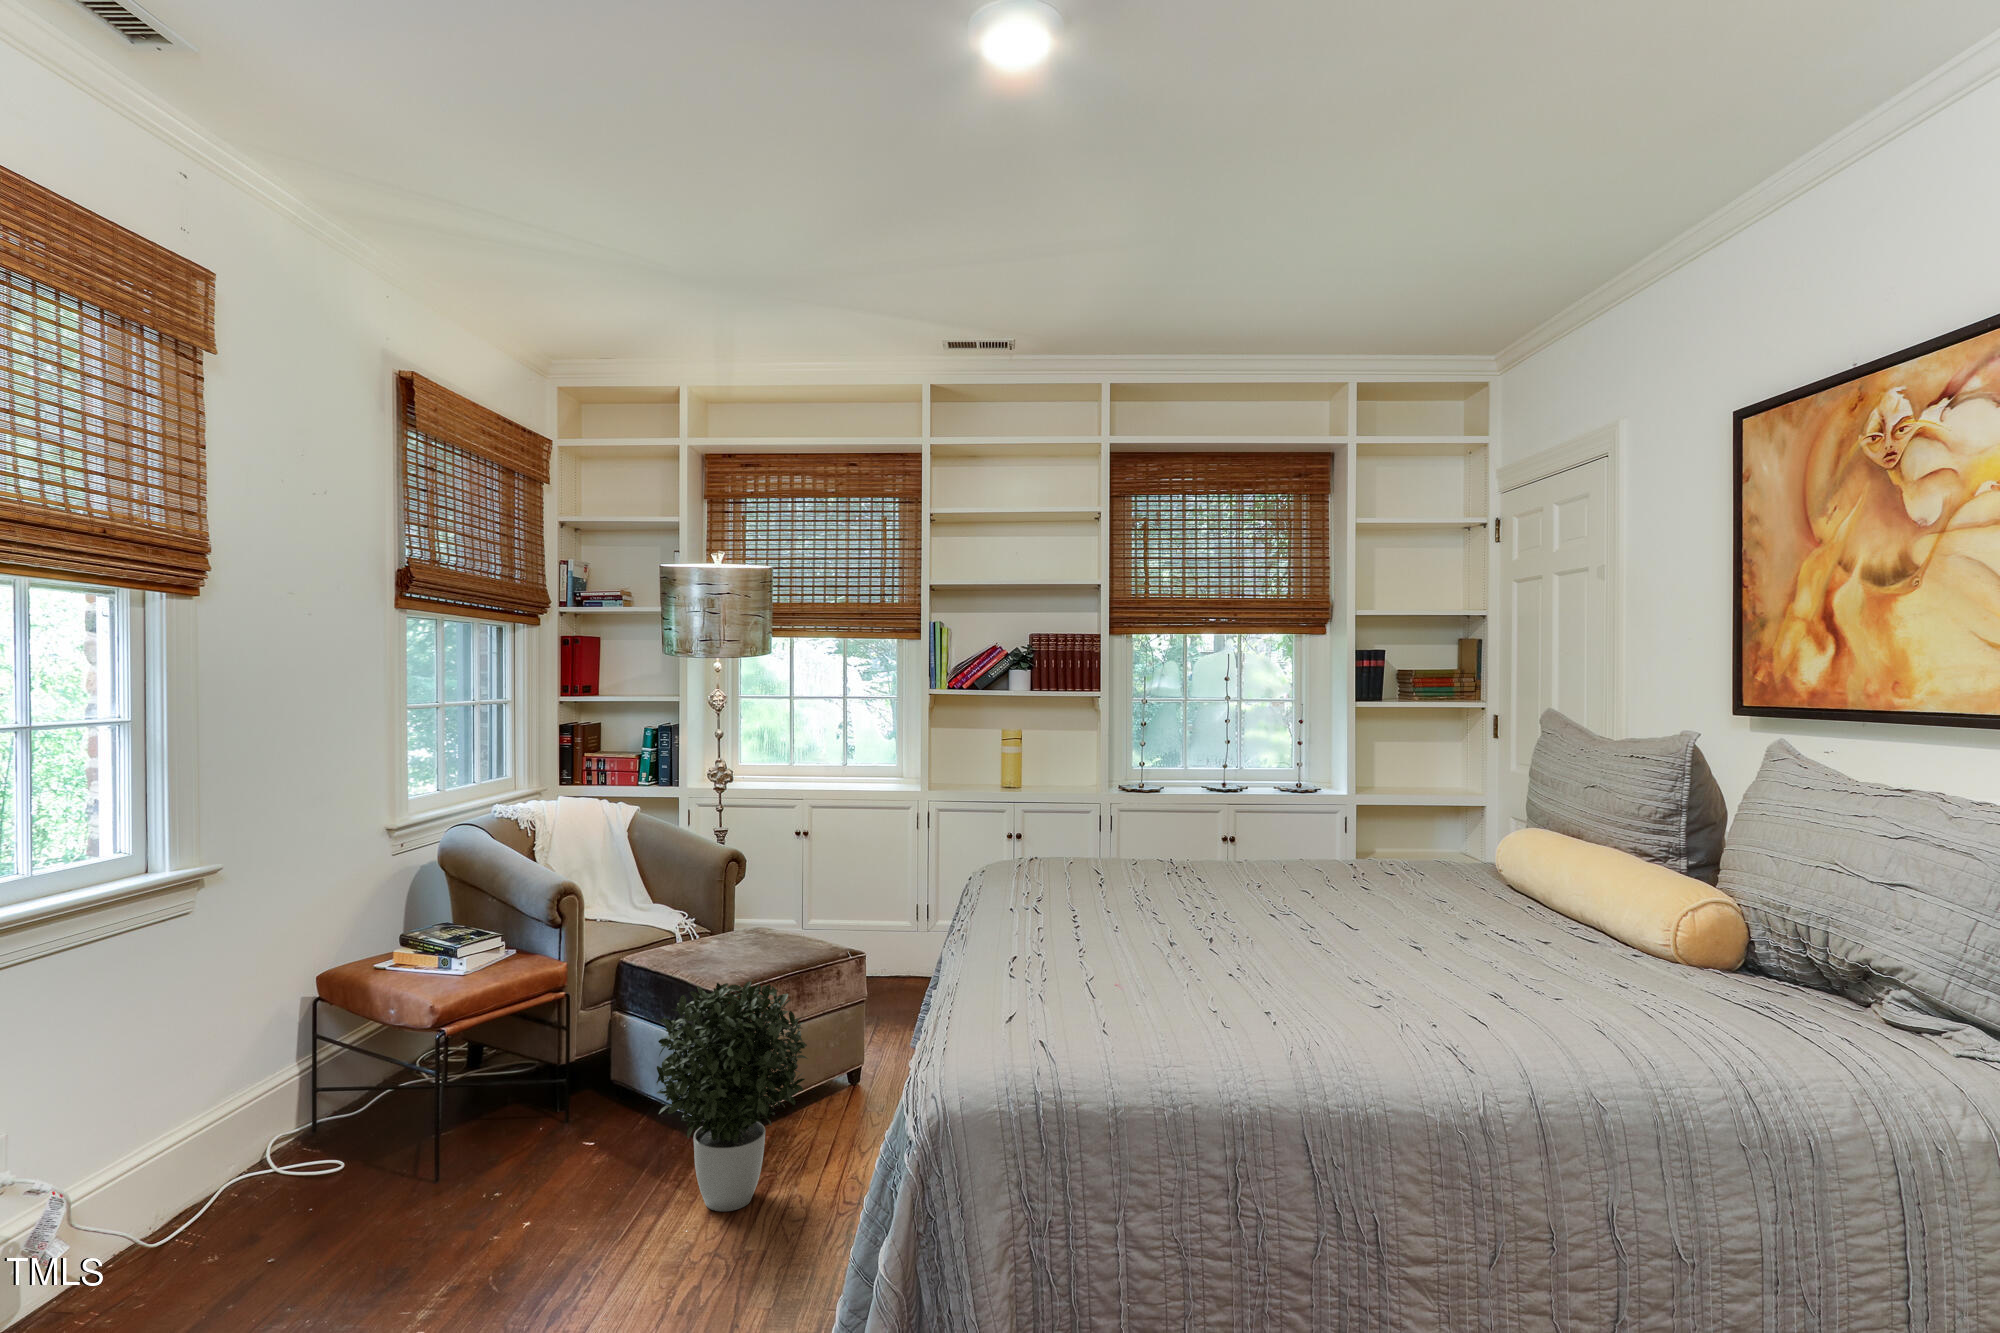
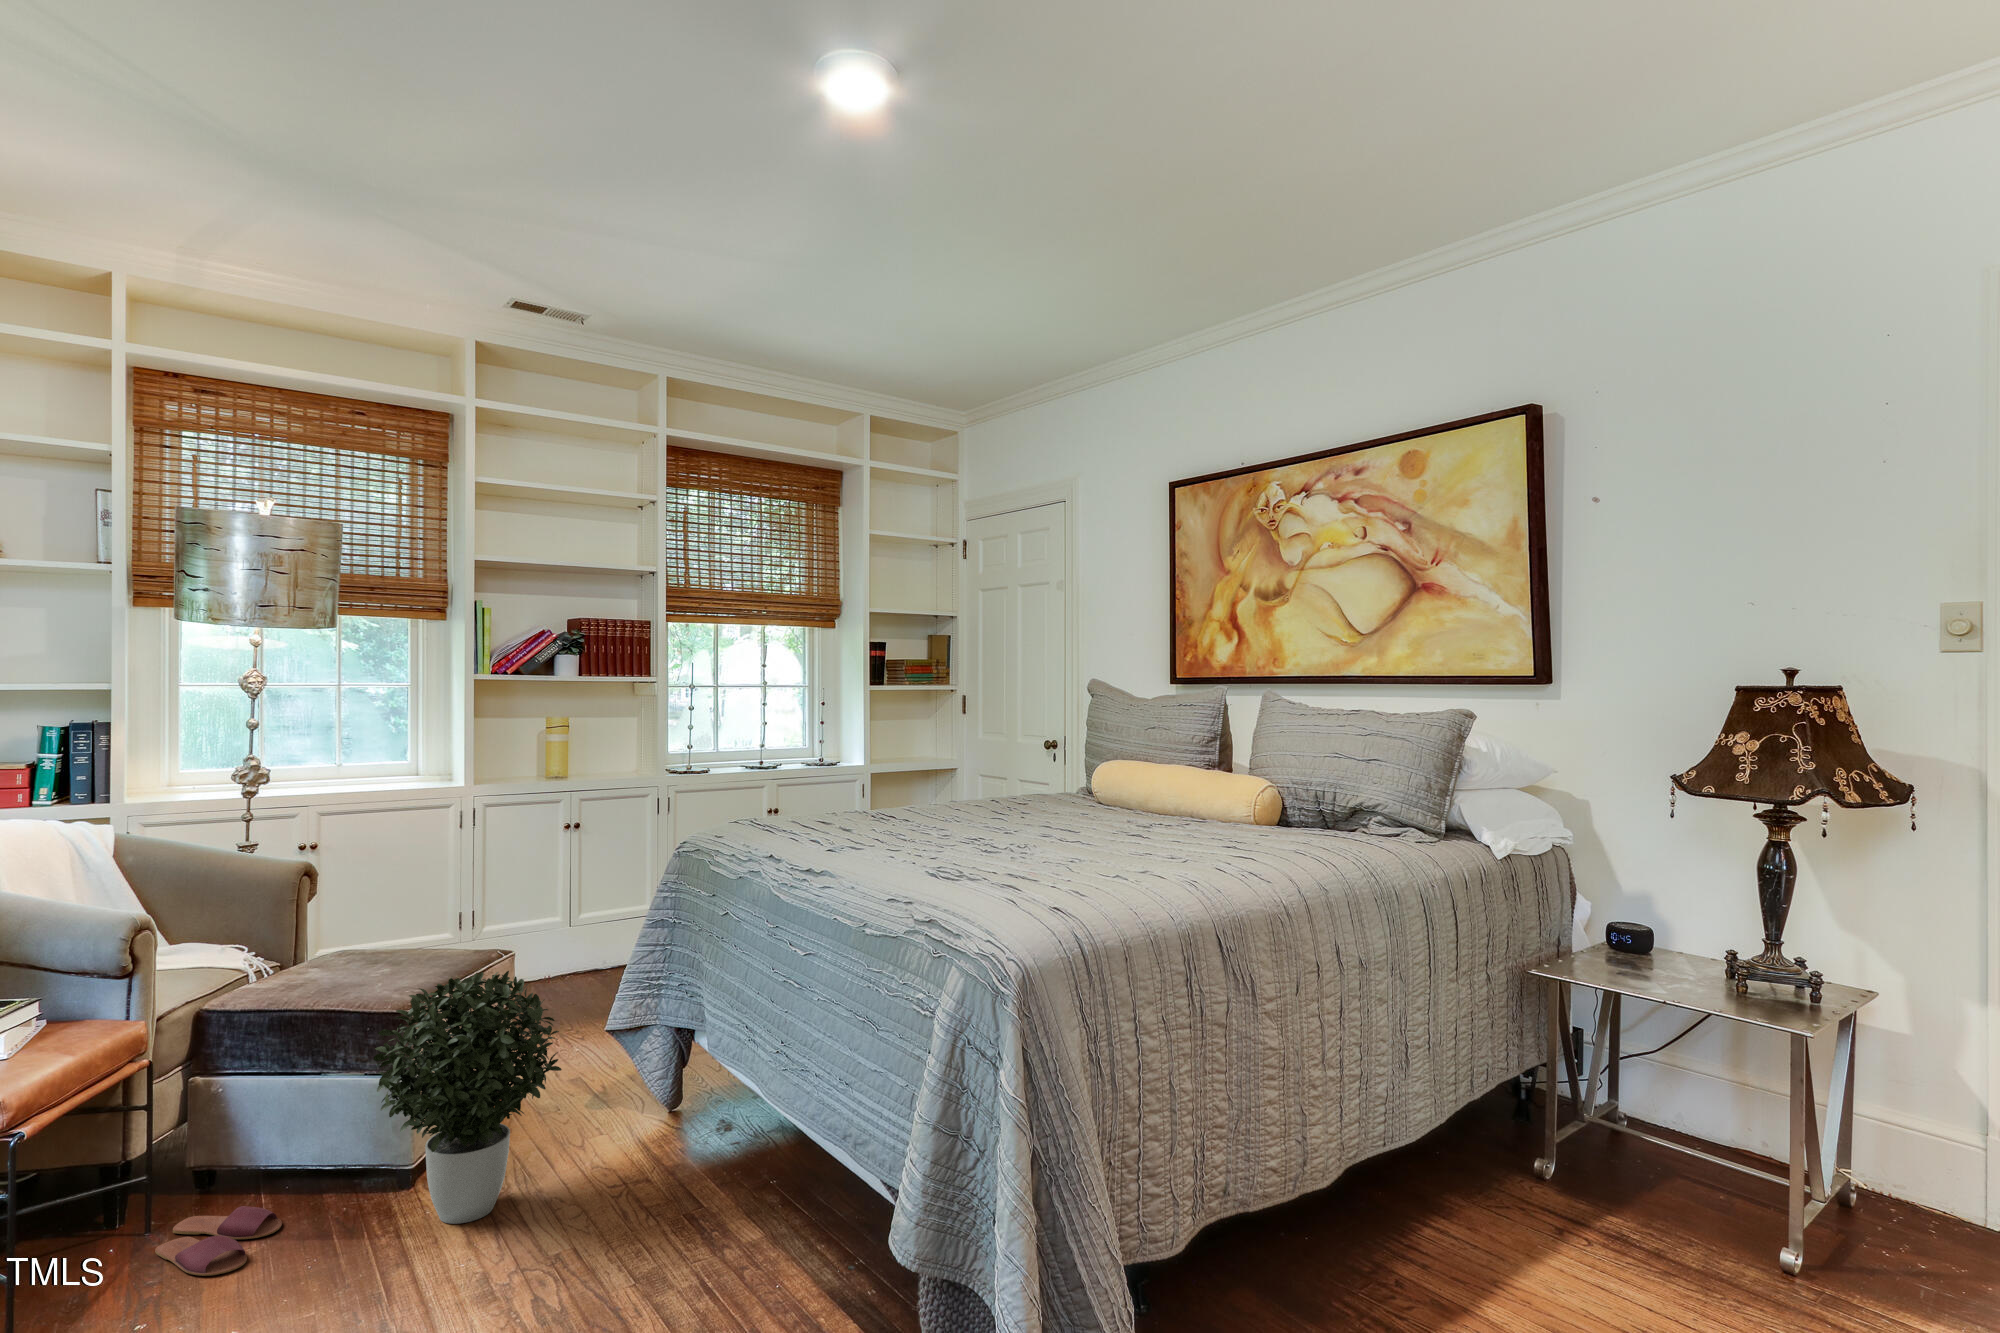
slippers: none [537,1136,620,1192] -> present [155,1206,282,1276]

